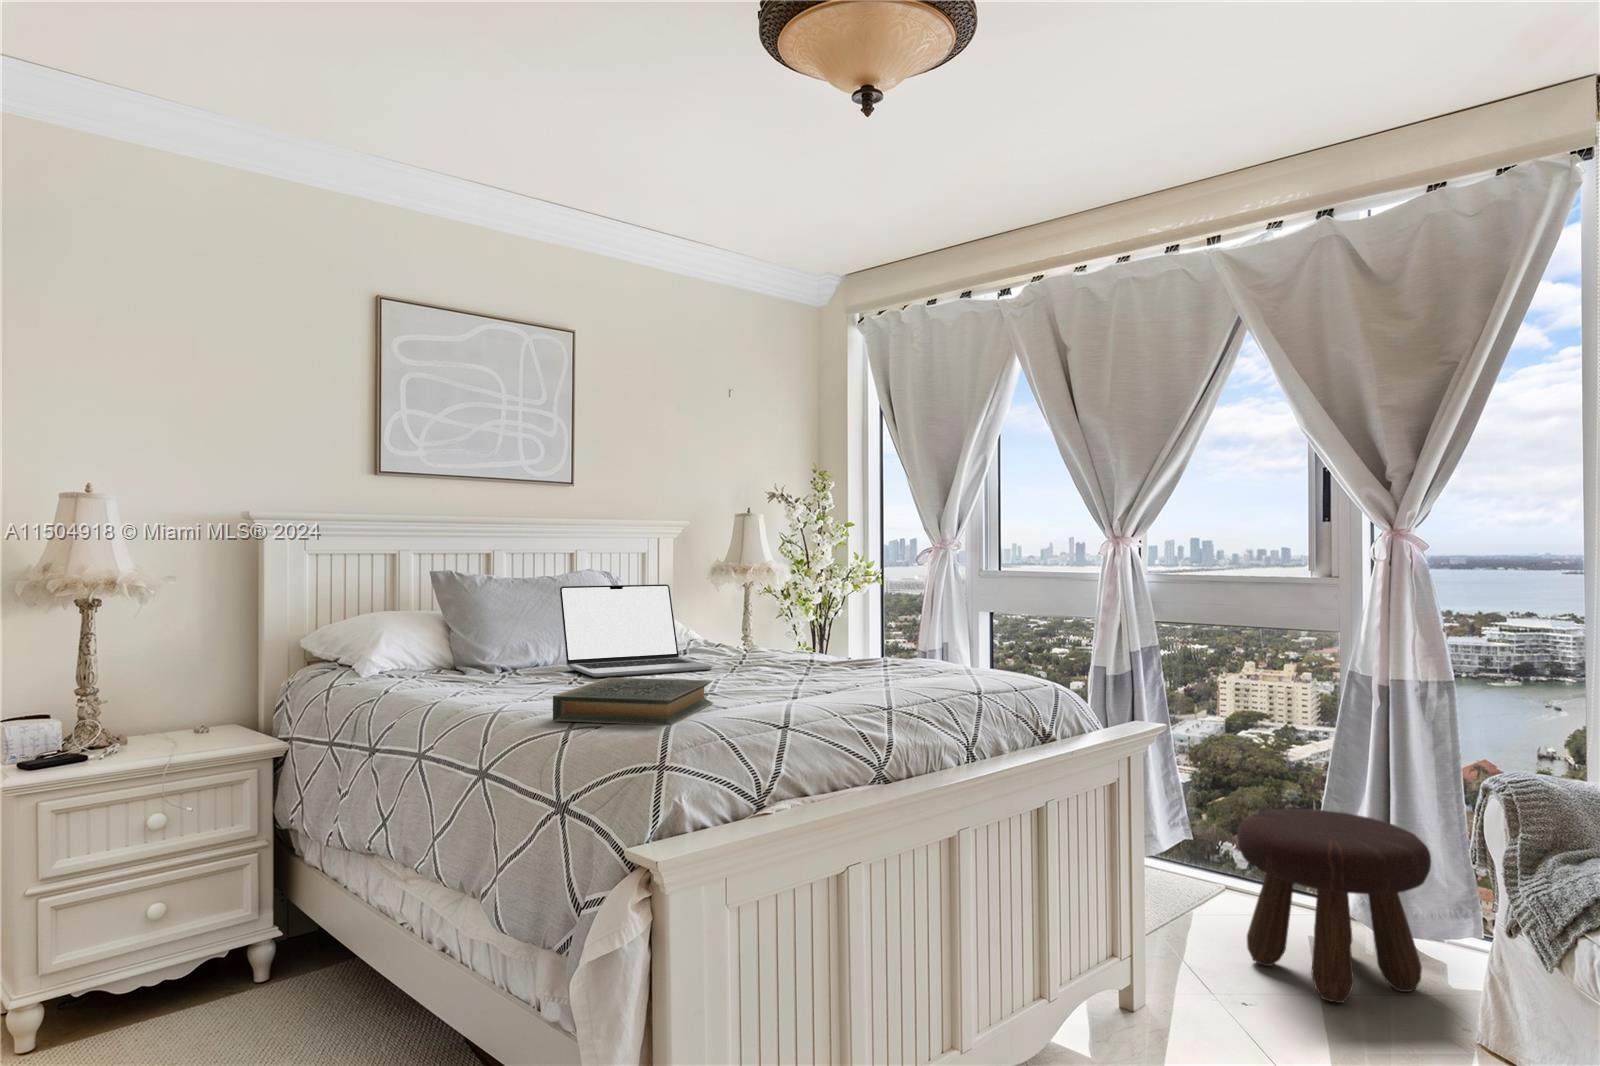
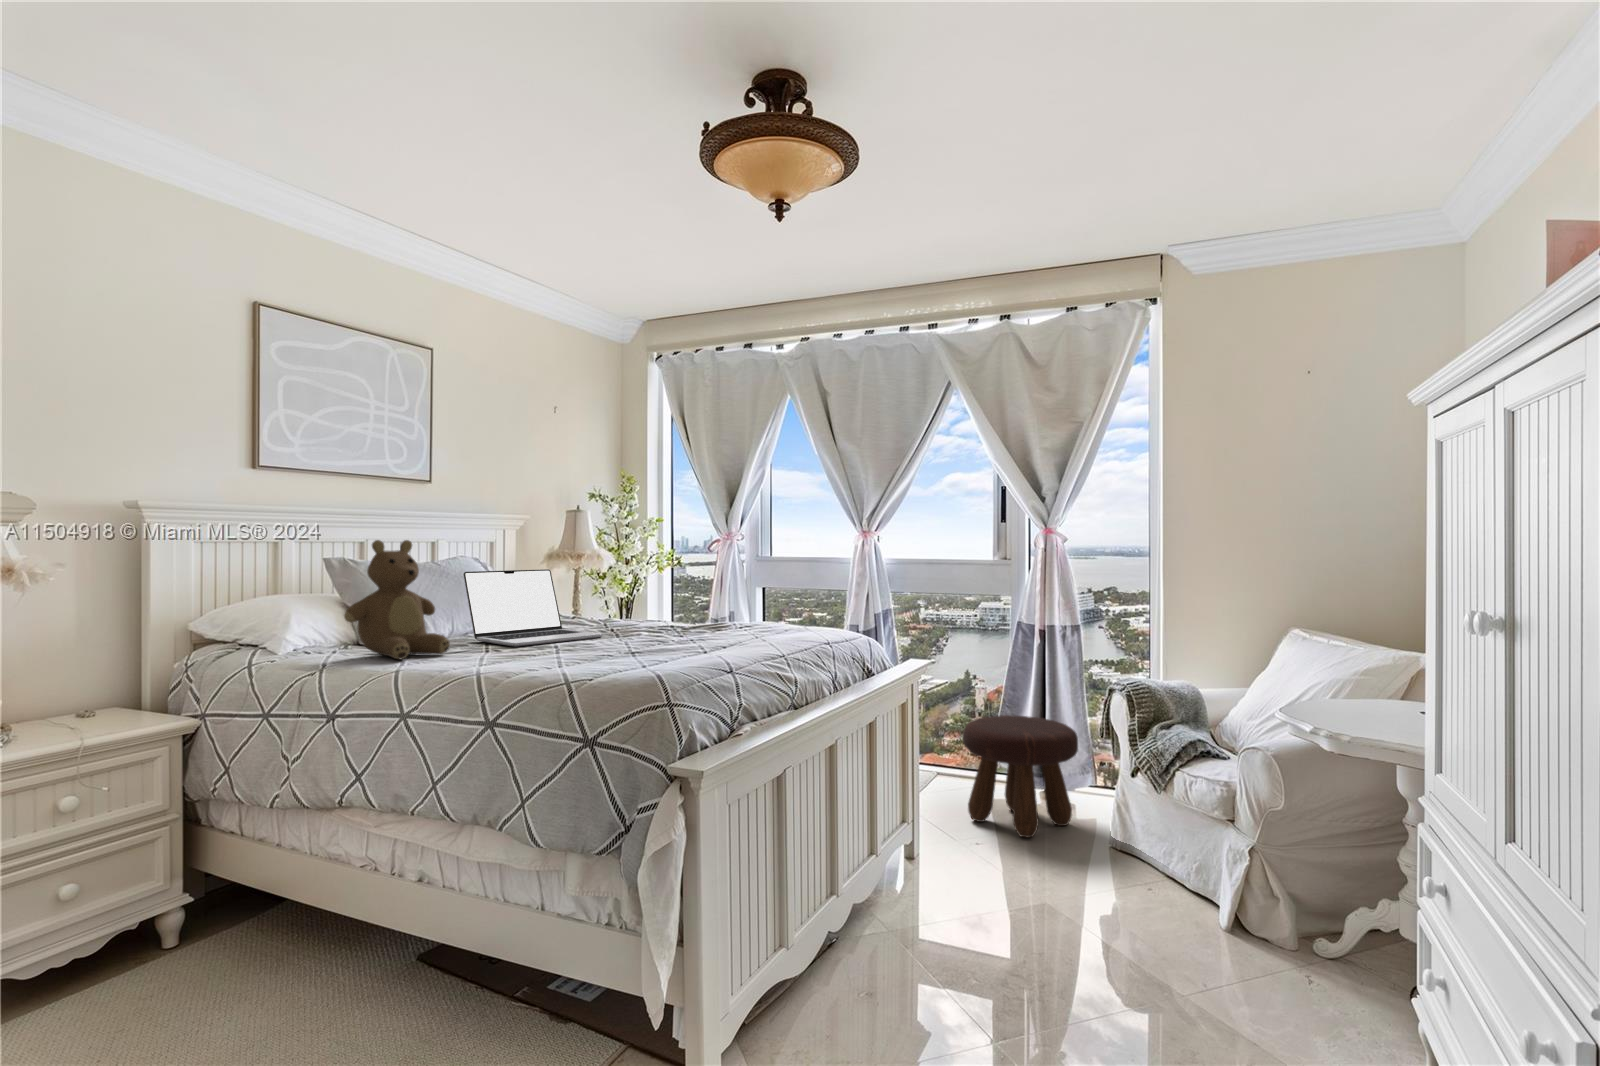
teddy bear: none [401,549,514,688] -> present [344,540,450,659]
hardback book: present [553,678,713,725] -> none [551,642,653,678]

